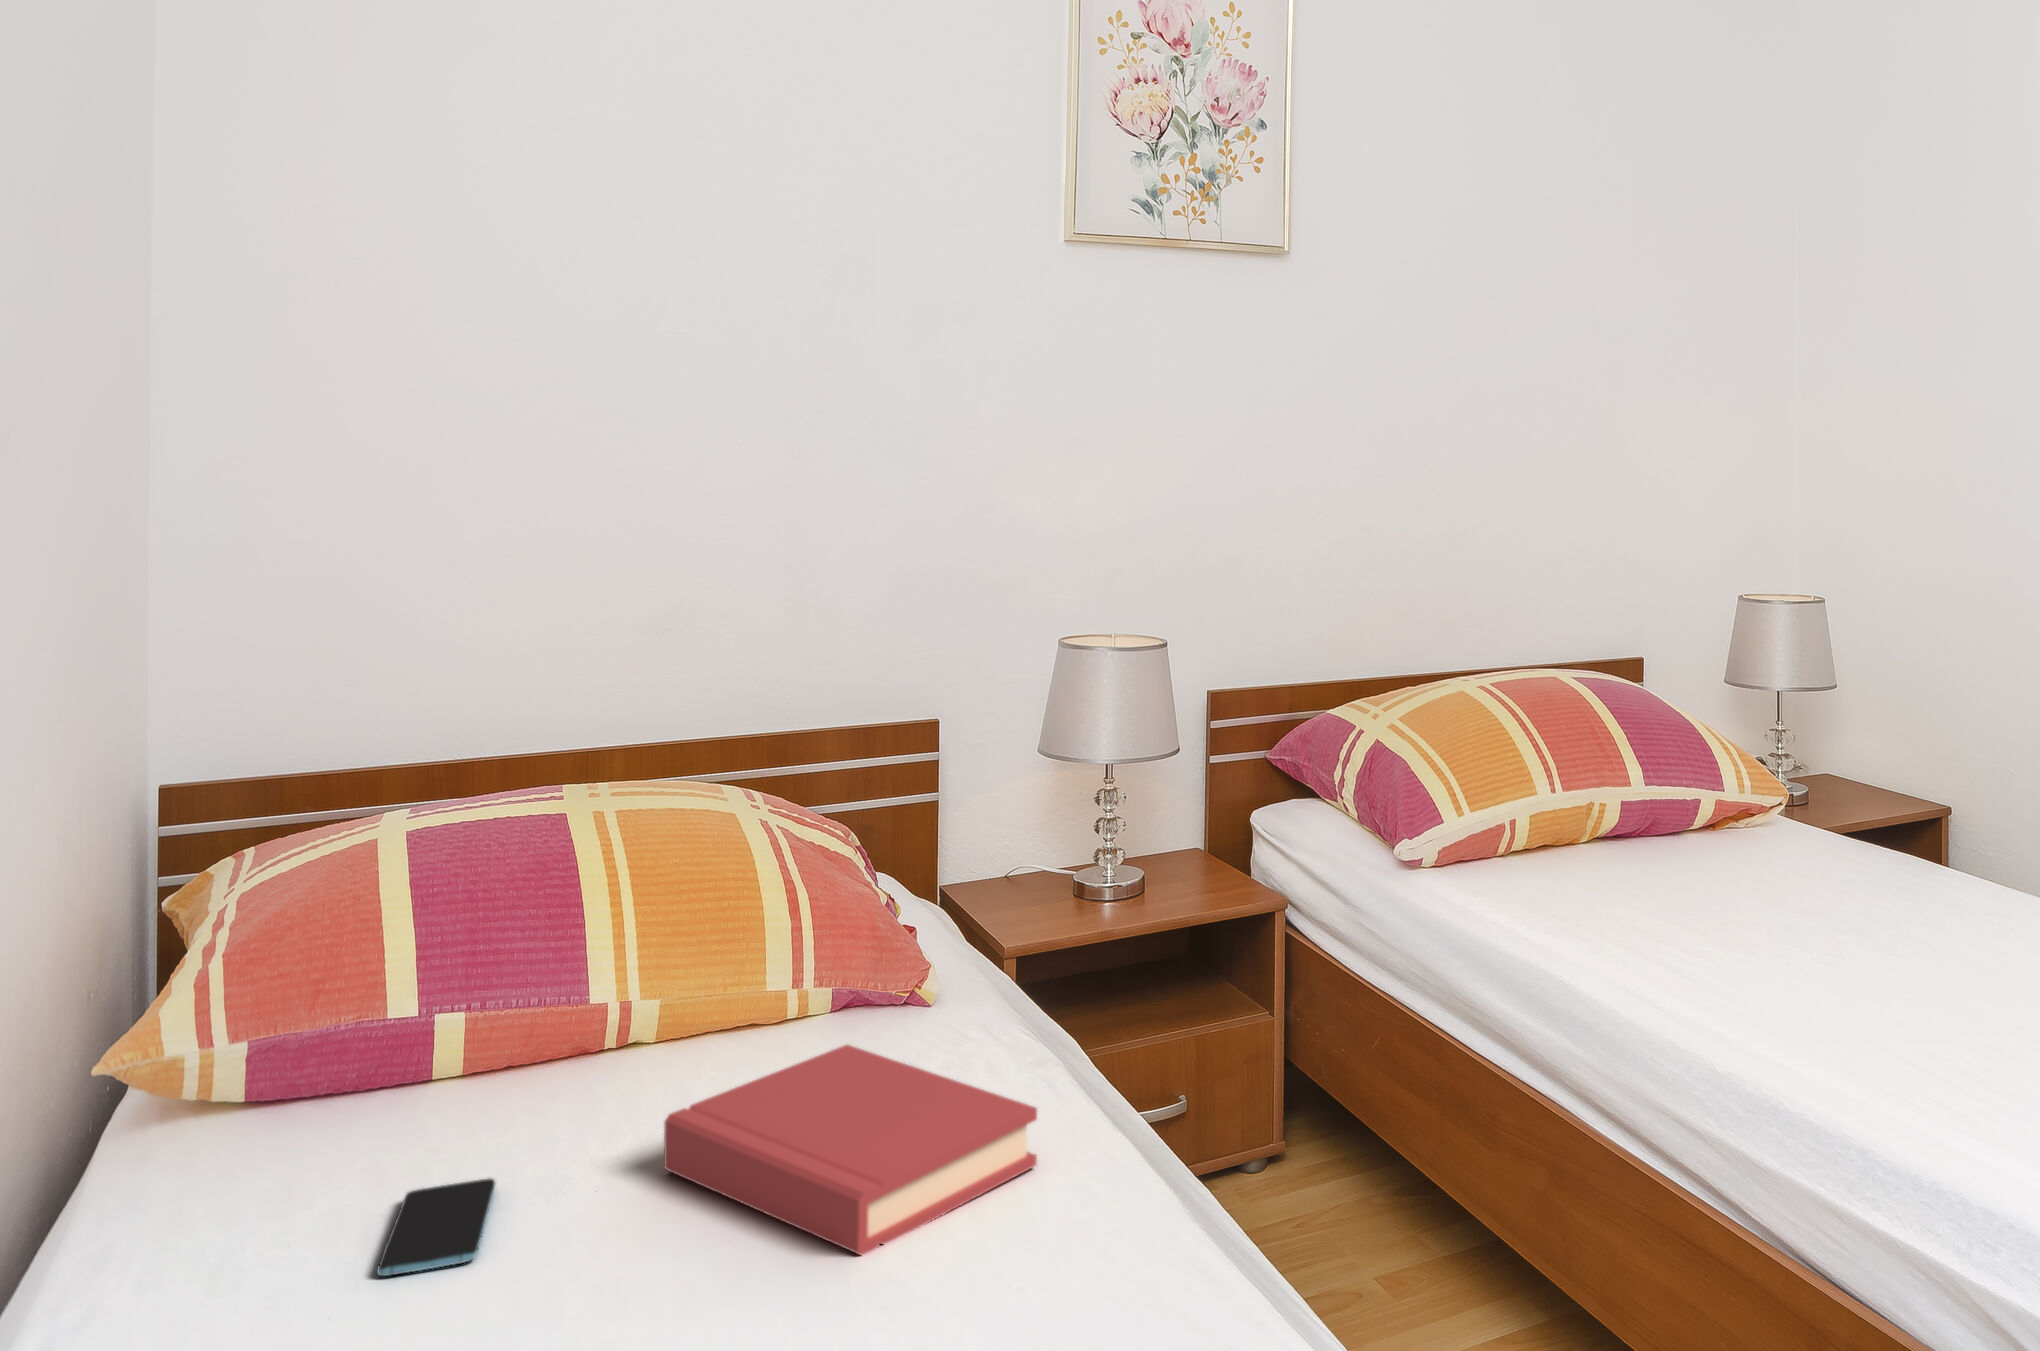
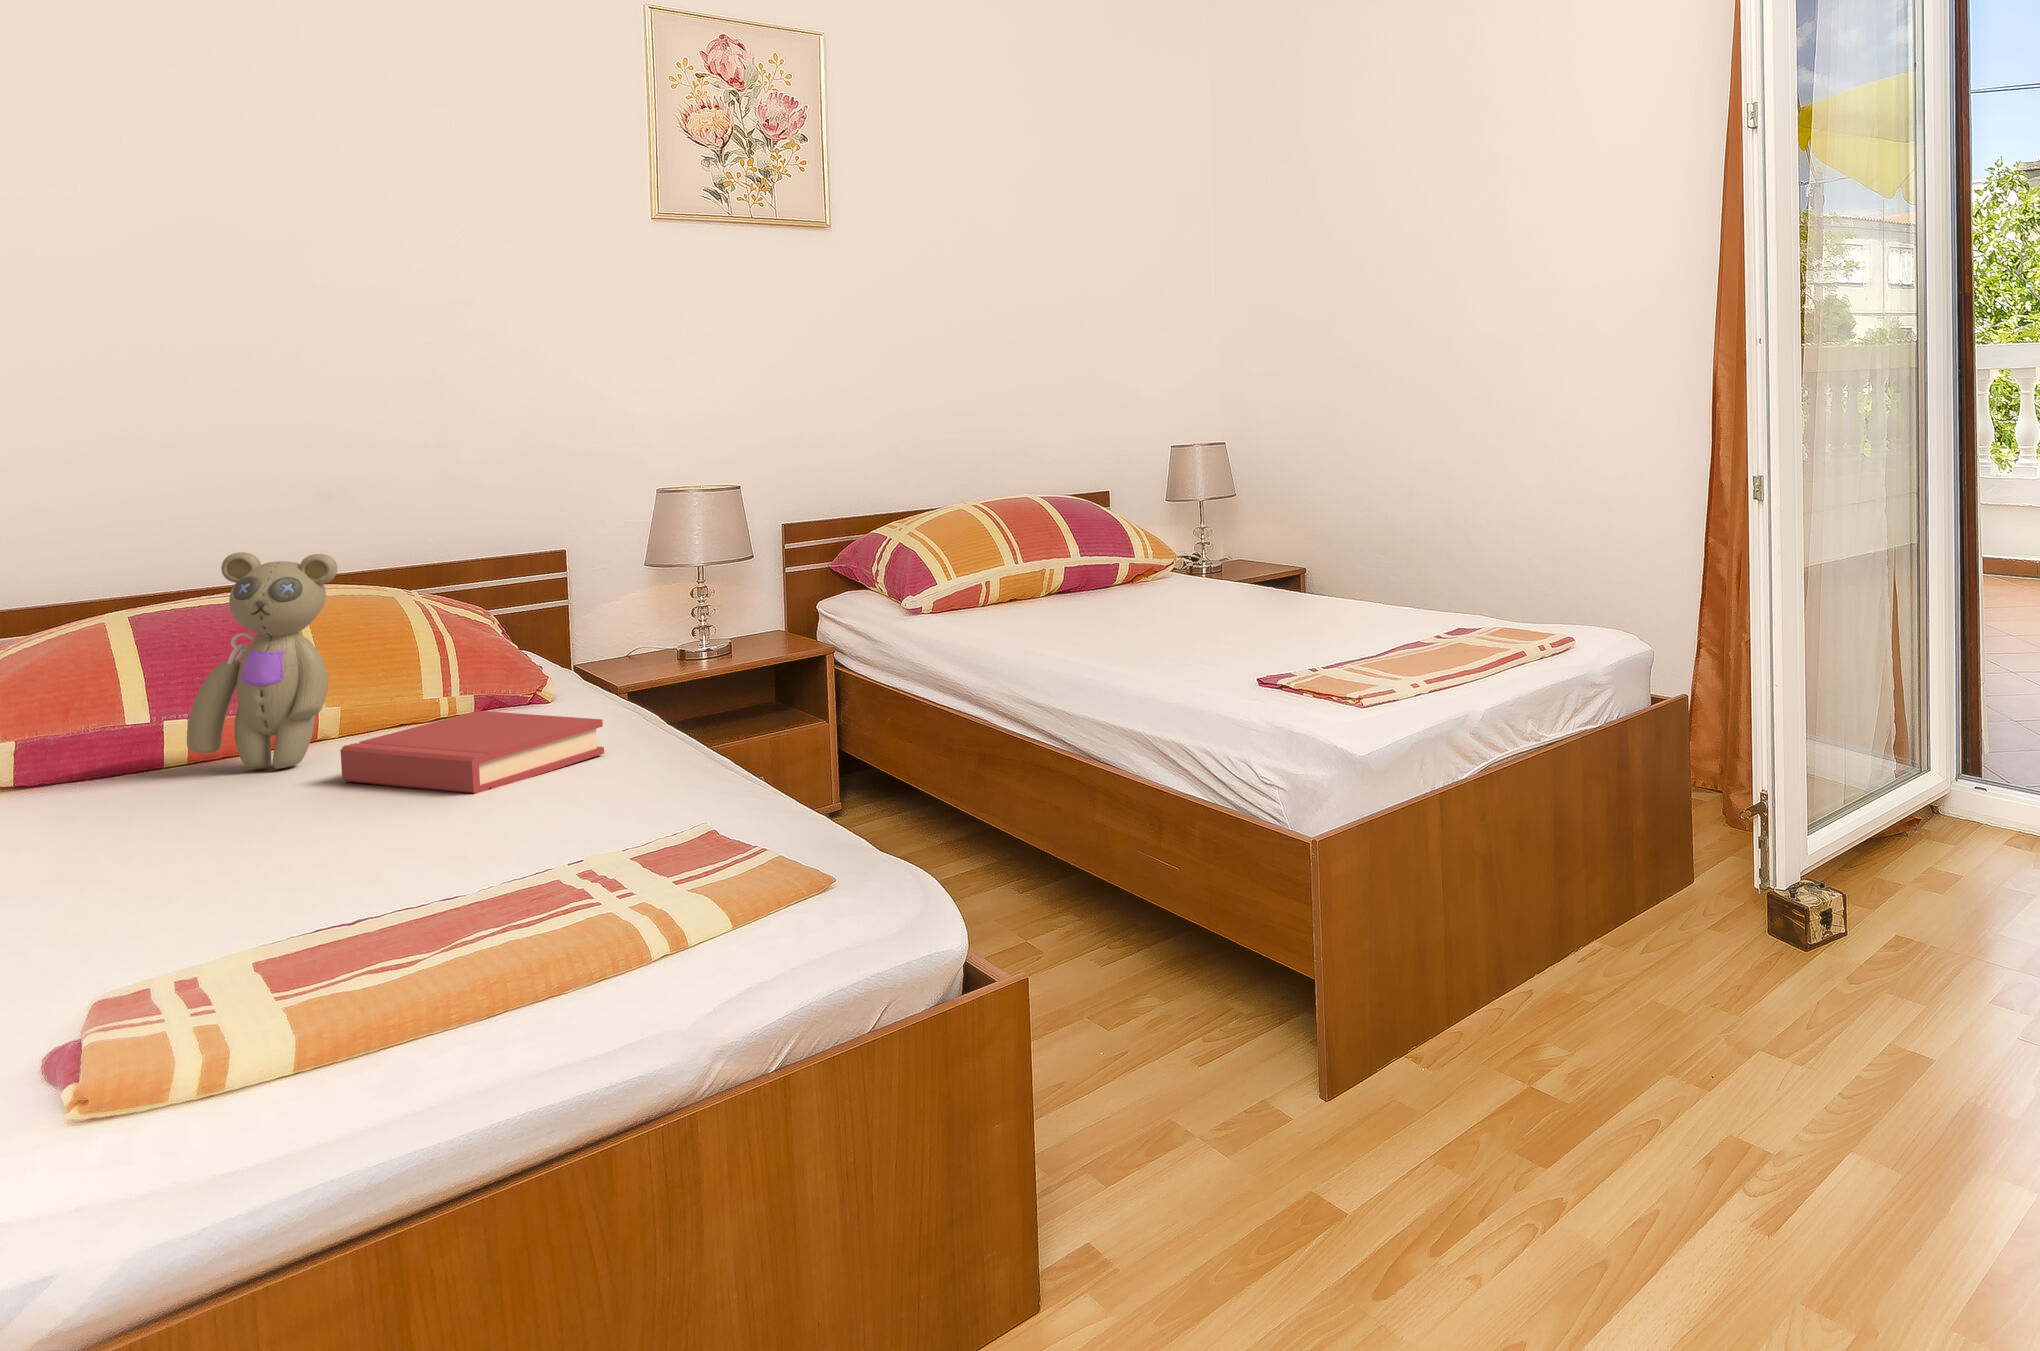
teddy bear: none [463,770,674,1113] -> present [187,552,337,769]
smartphone: present [377,1179,496,1276] -> none [132,793,217,834]

